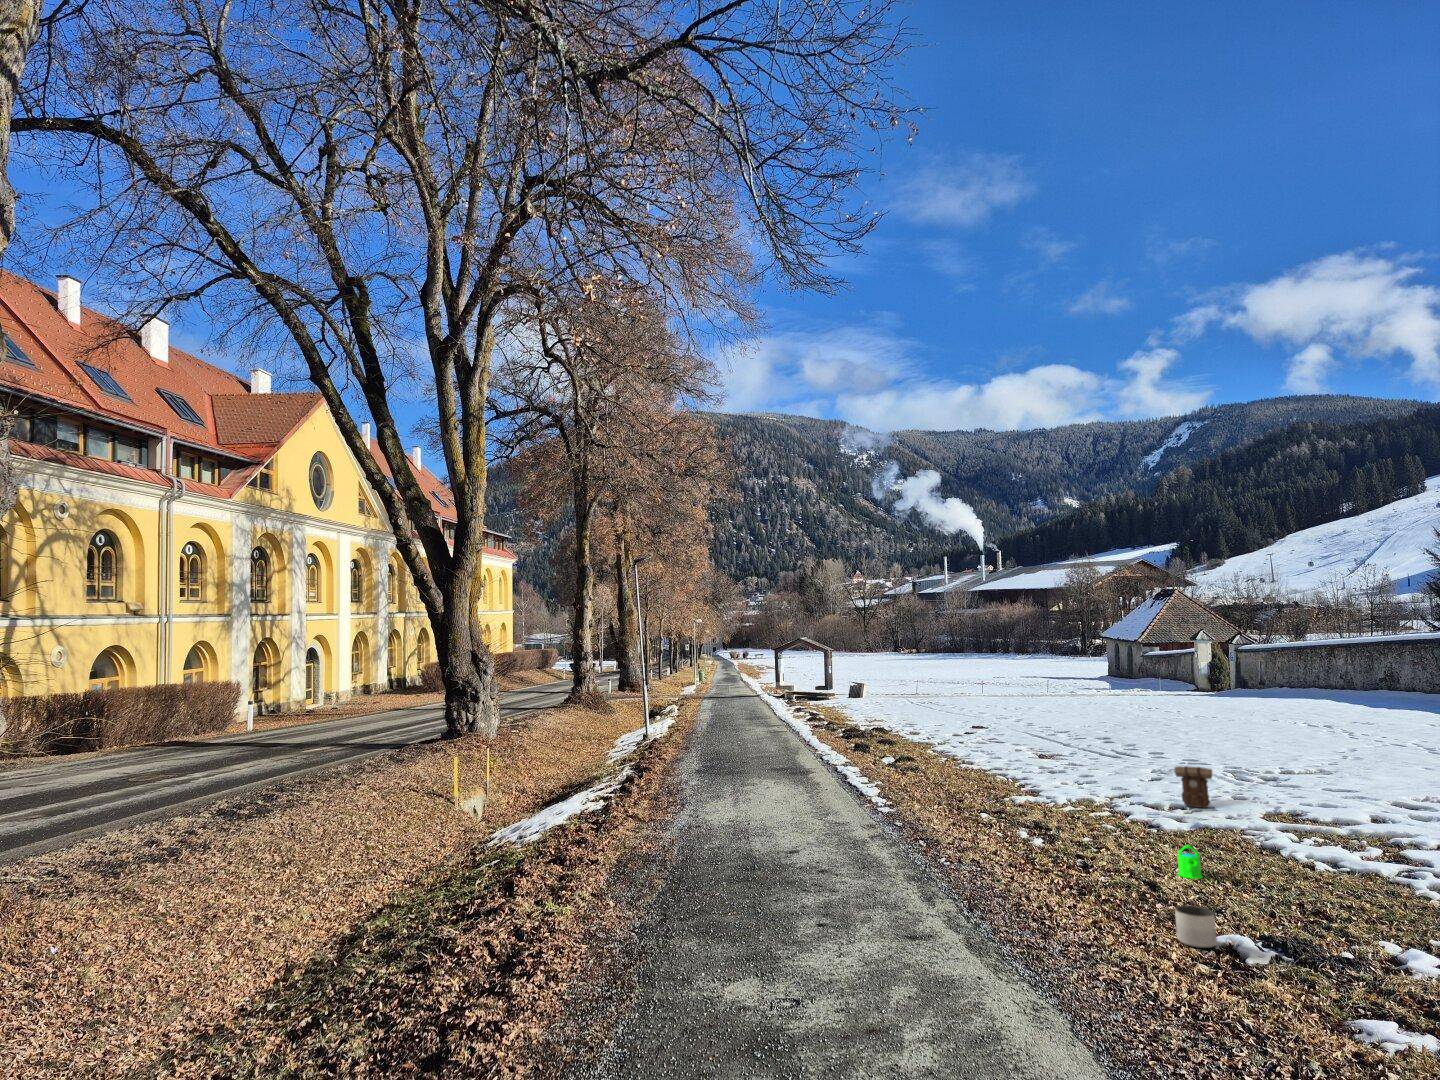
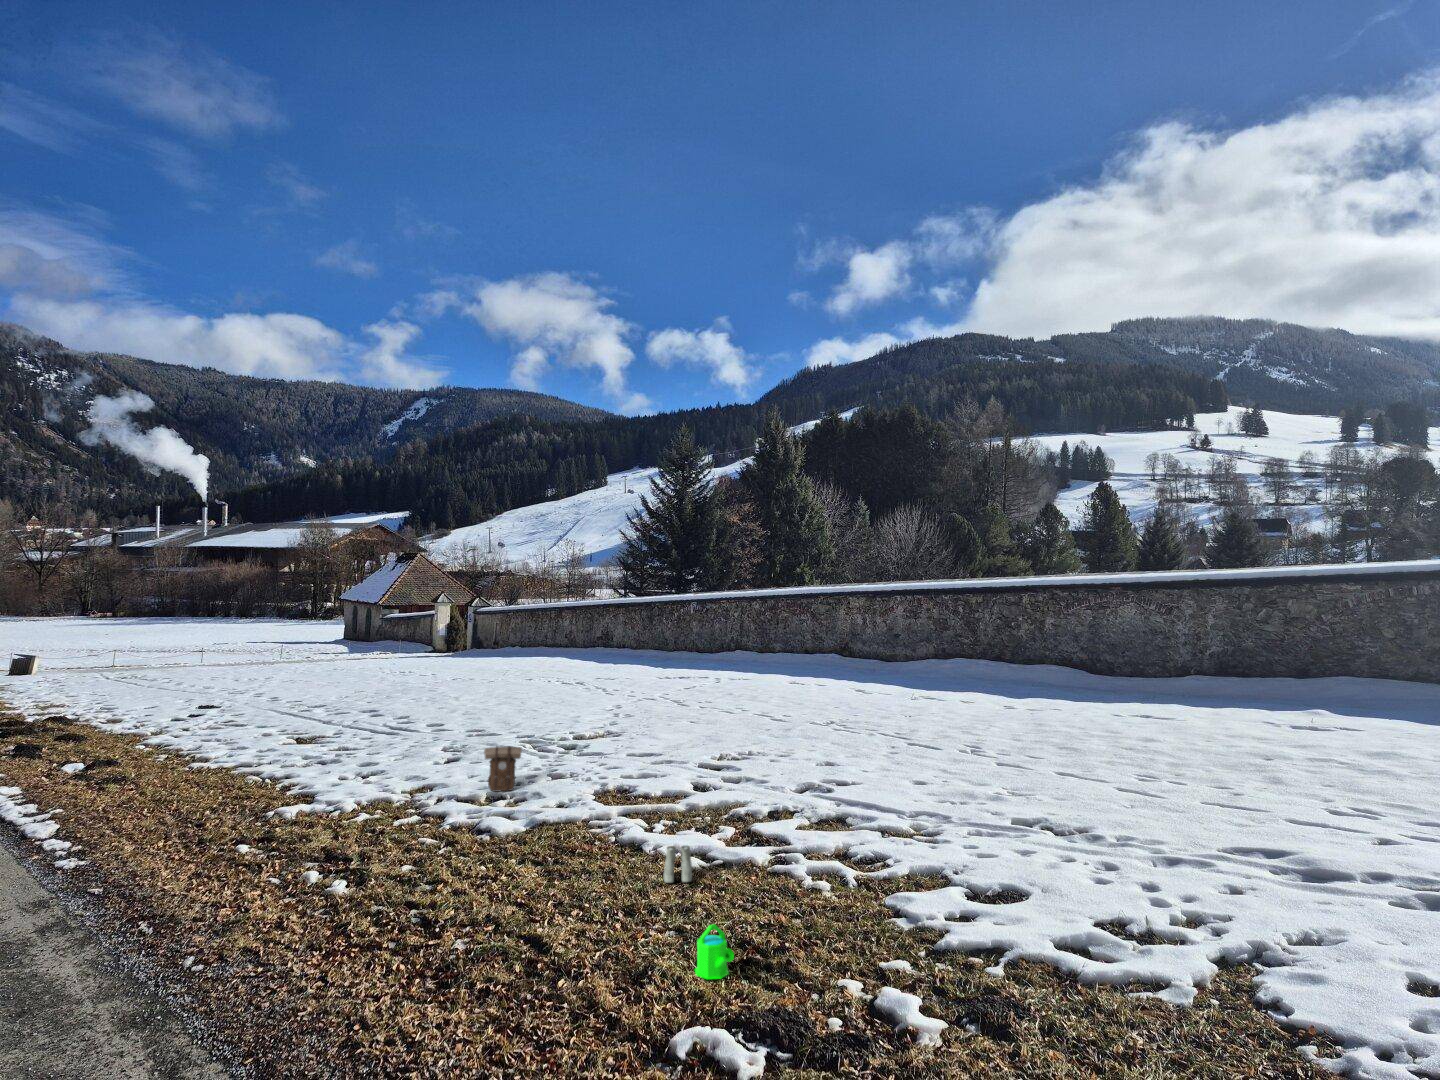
watering can: present [1177,845,1202,879] -> present [695,924,734,979]
boots: none [1316,858,1350,893] -> present [664,846,692,883]
planter: present [1175,905,1217,948] -> none [584,968,632,1032]

